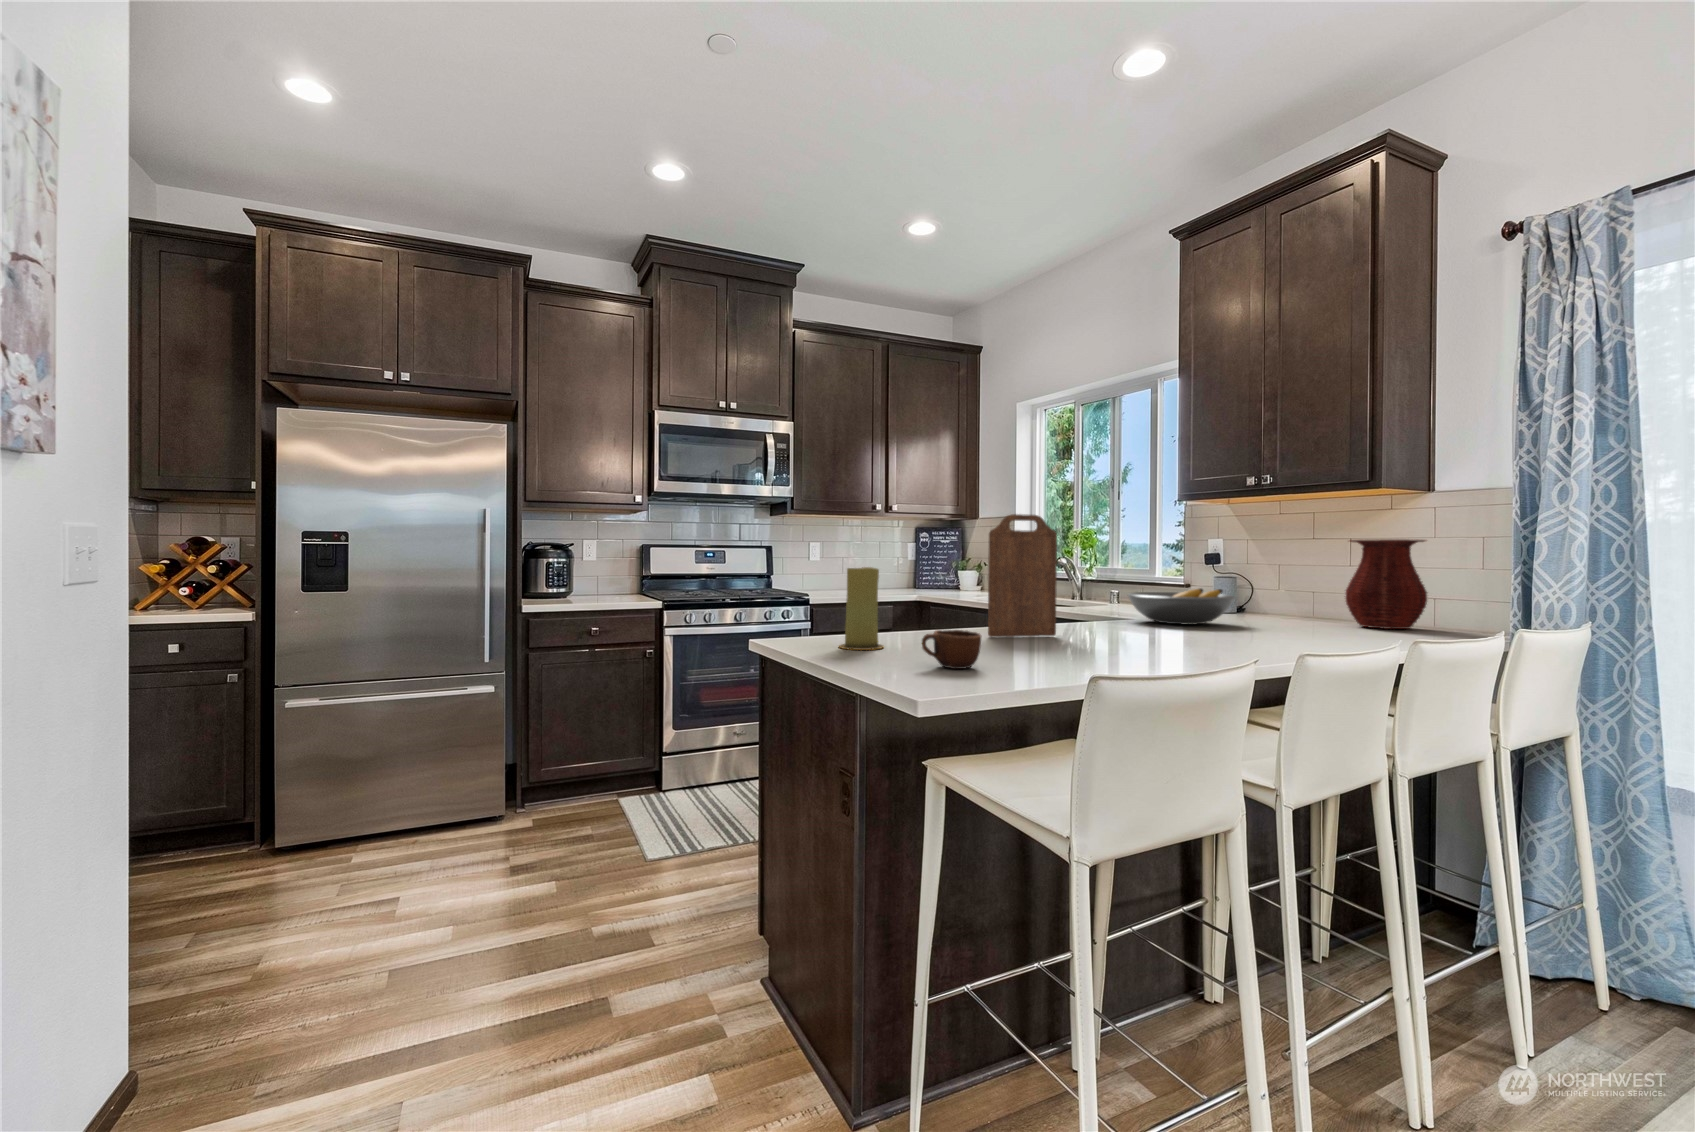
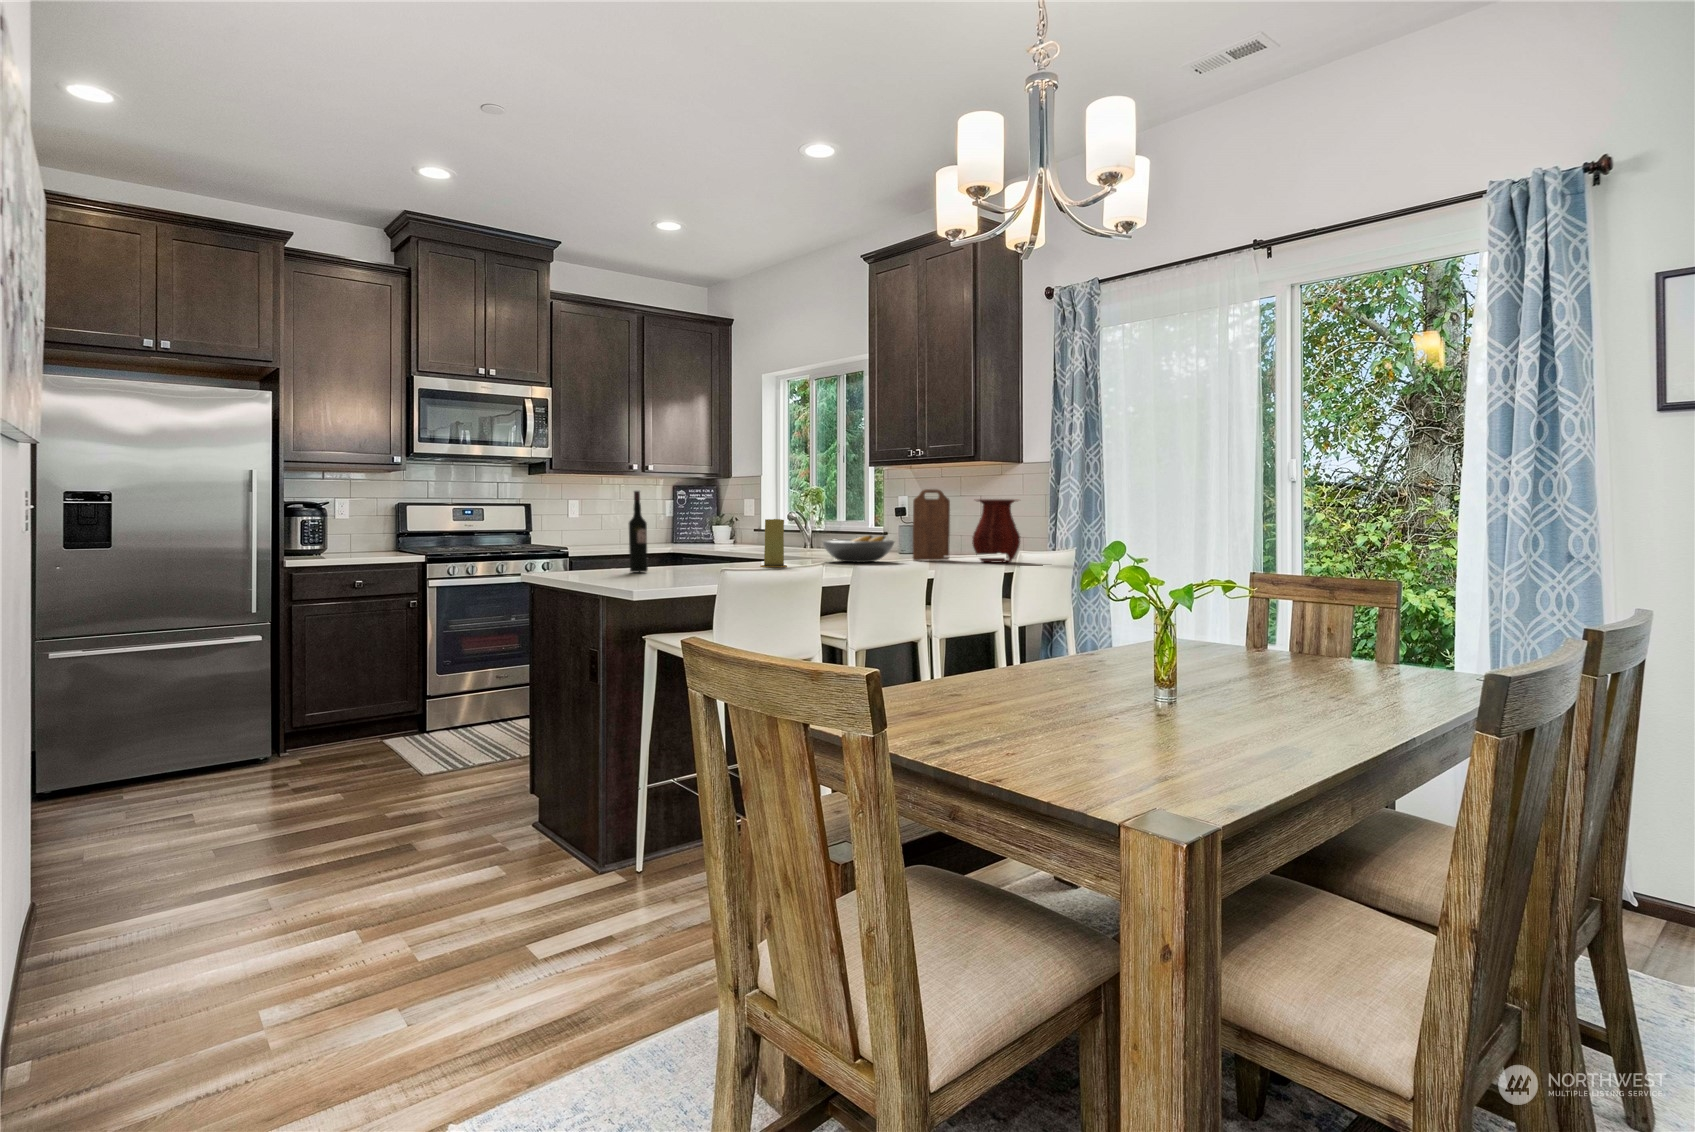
cutting board: present [988,514,1057,637] -> present [913,489,950,561]
wine bottle: none [894,529,919,642] -> present [629,491,648,572]
candle: present [839,567,883,650] -> present [760,519,787,567]
mug: present [922,630,981,669] -> none [639,558,679,581]

